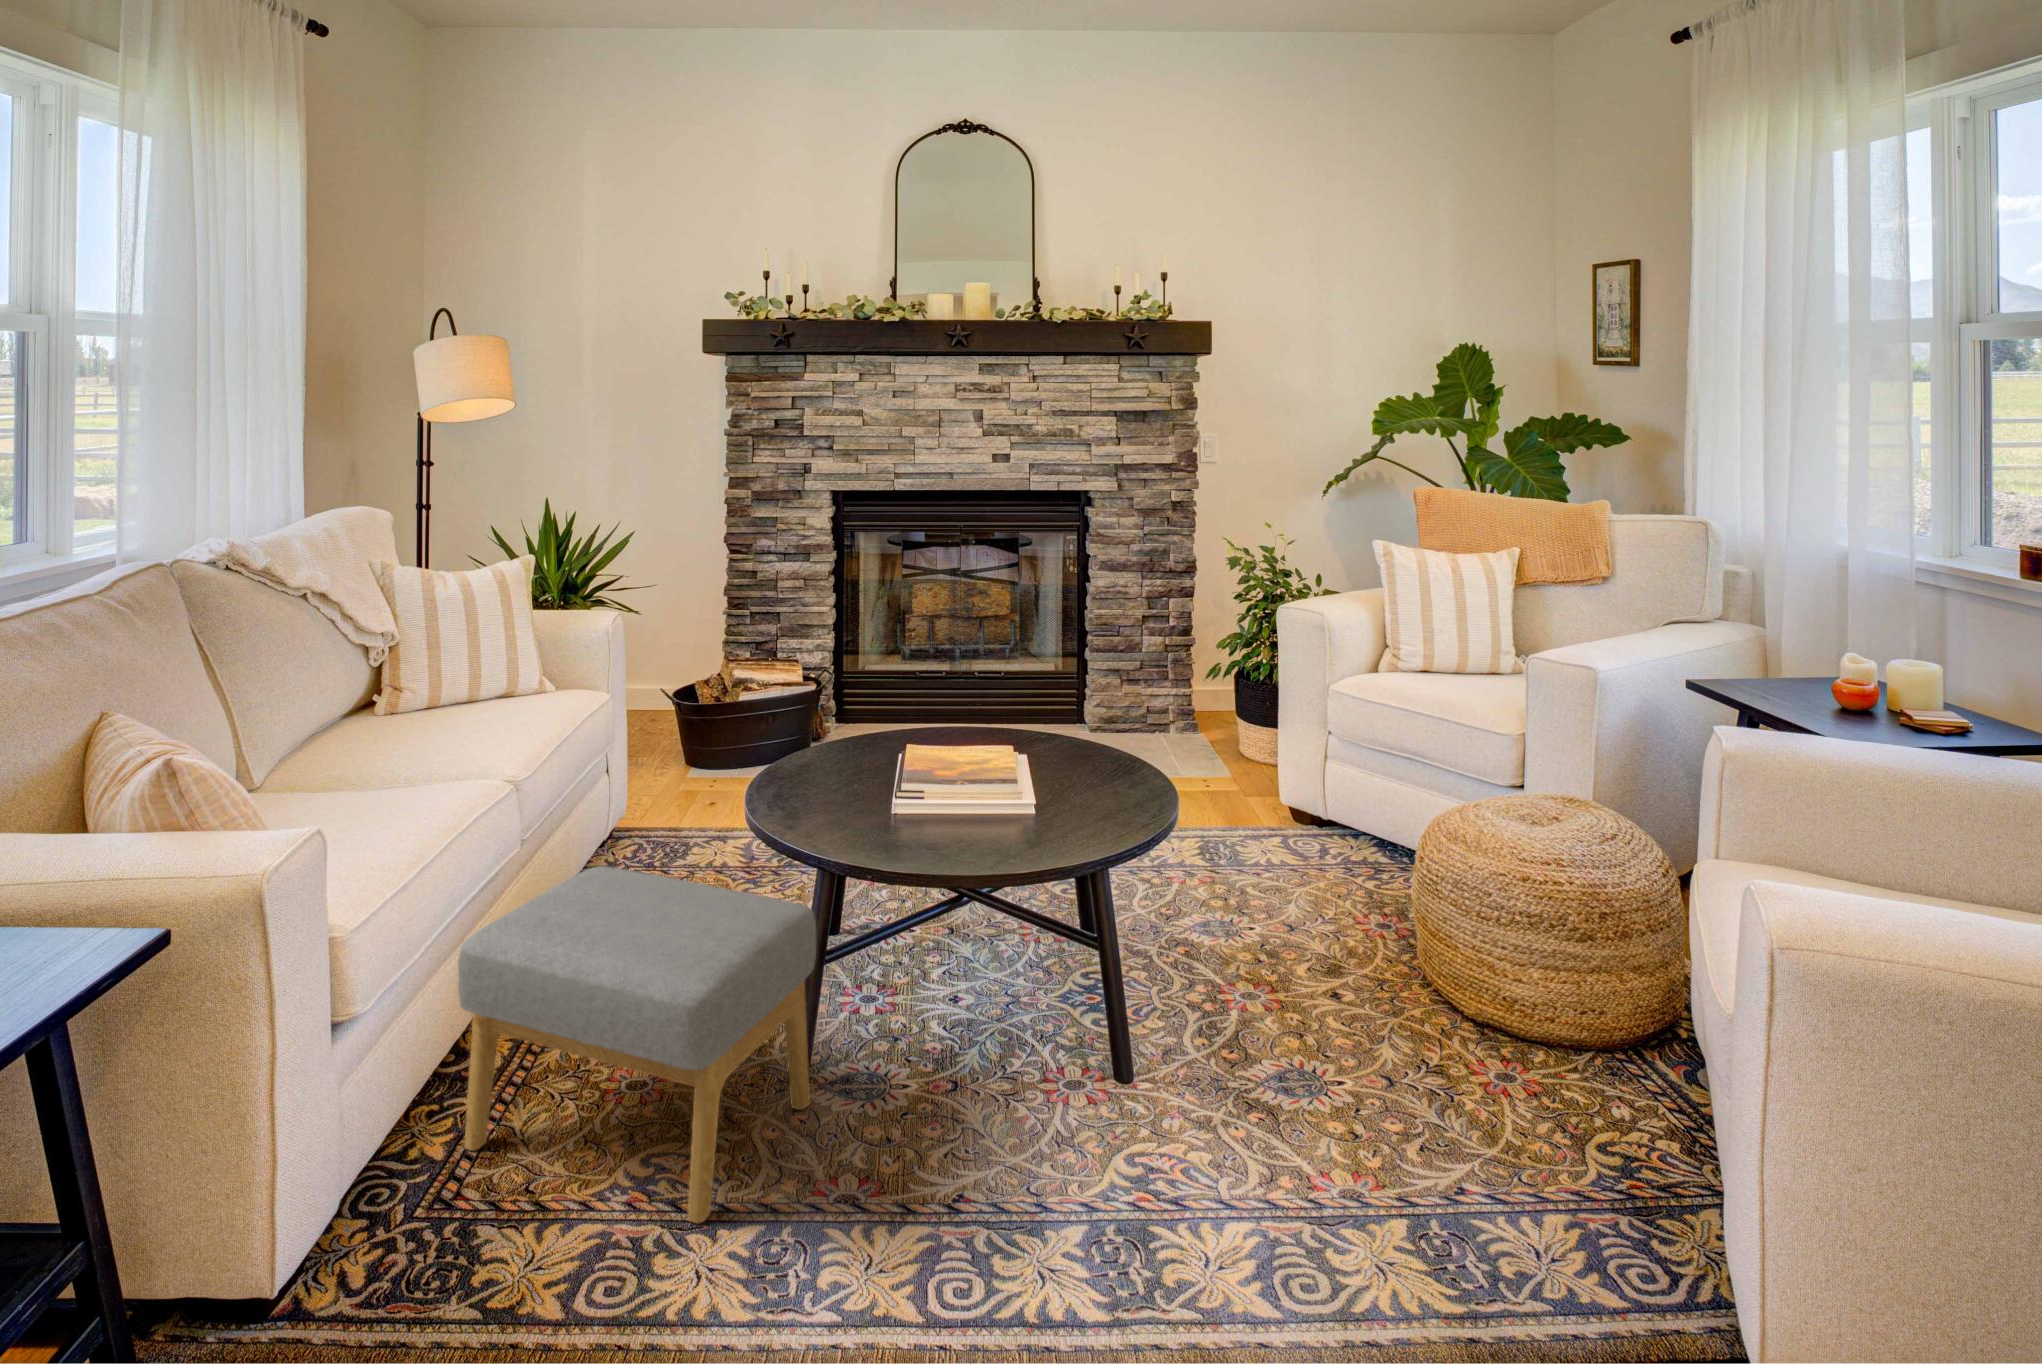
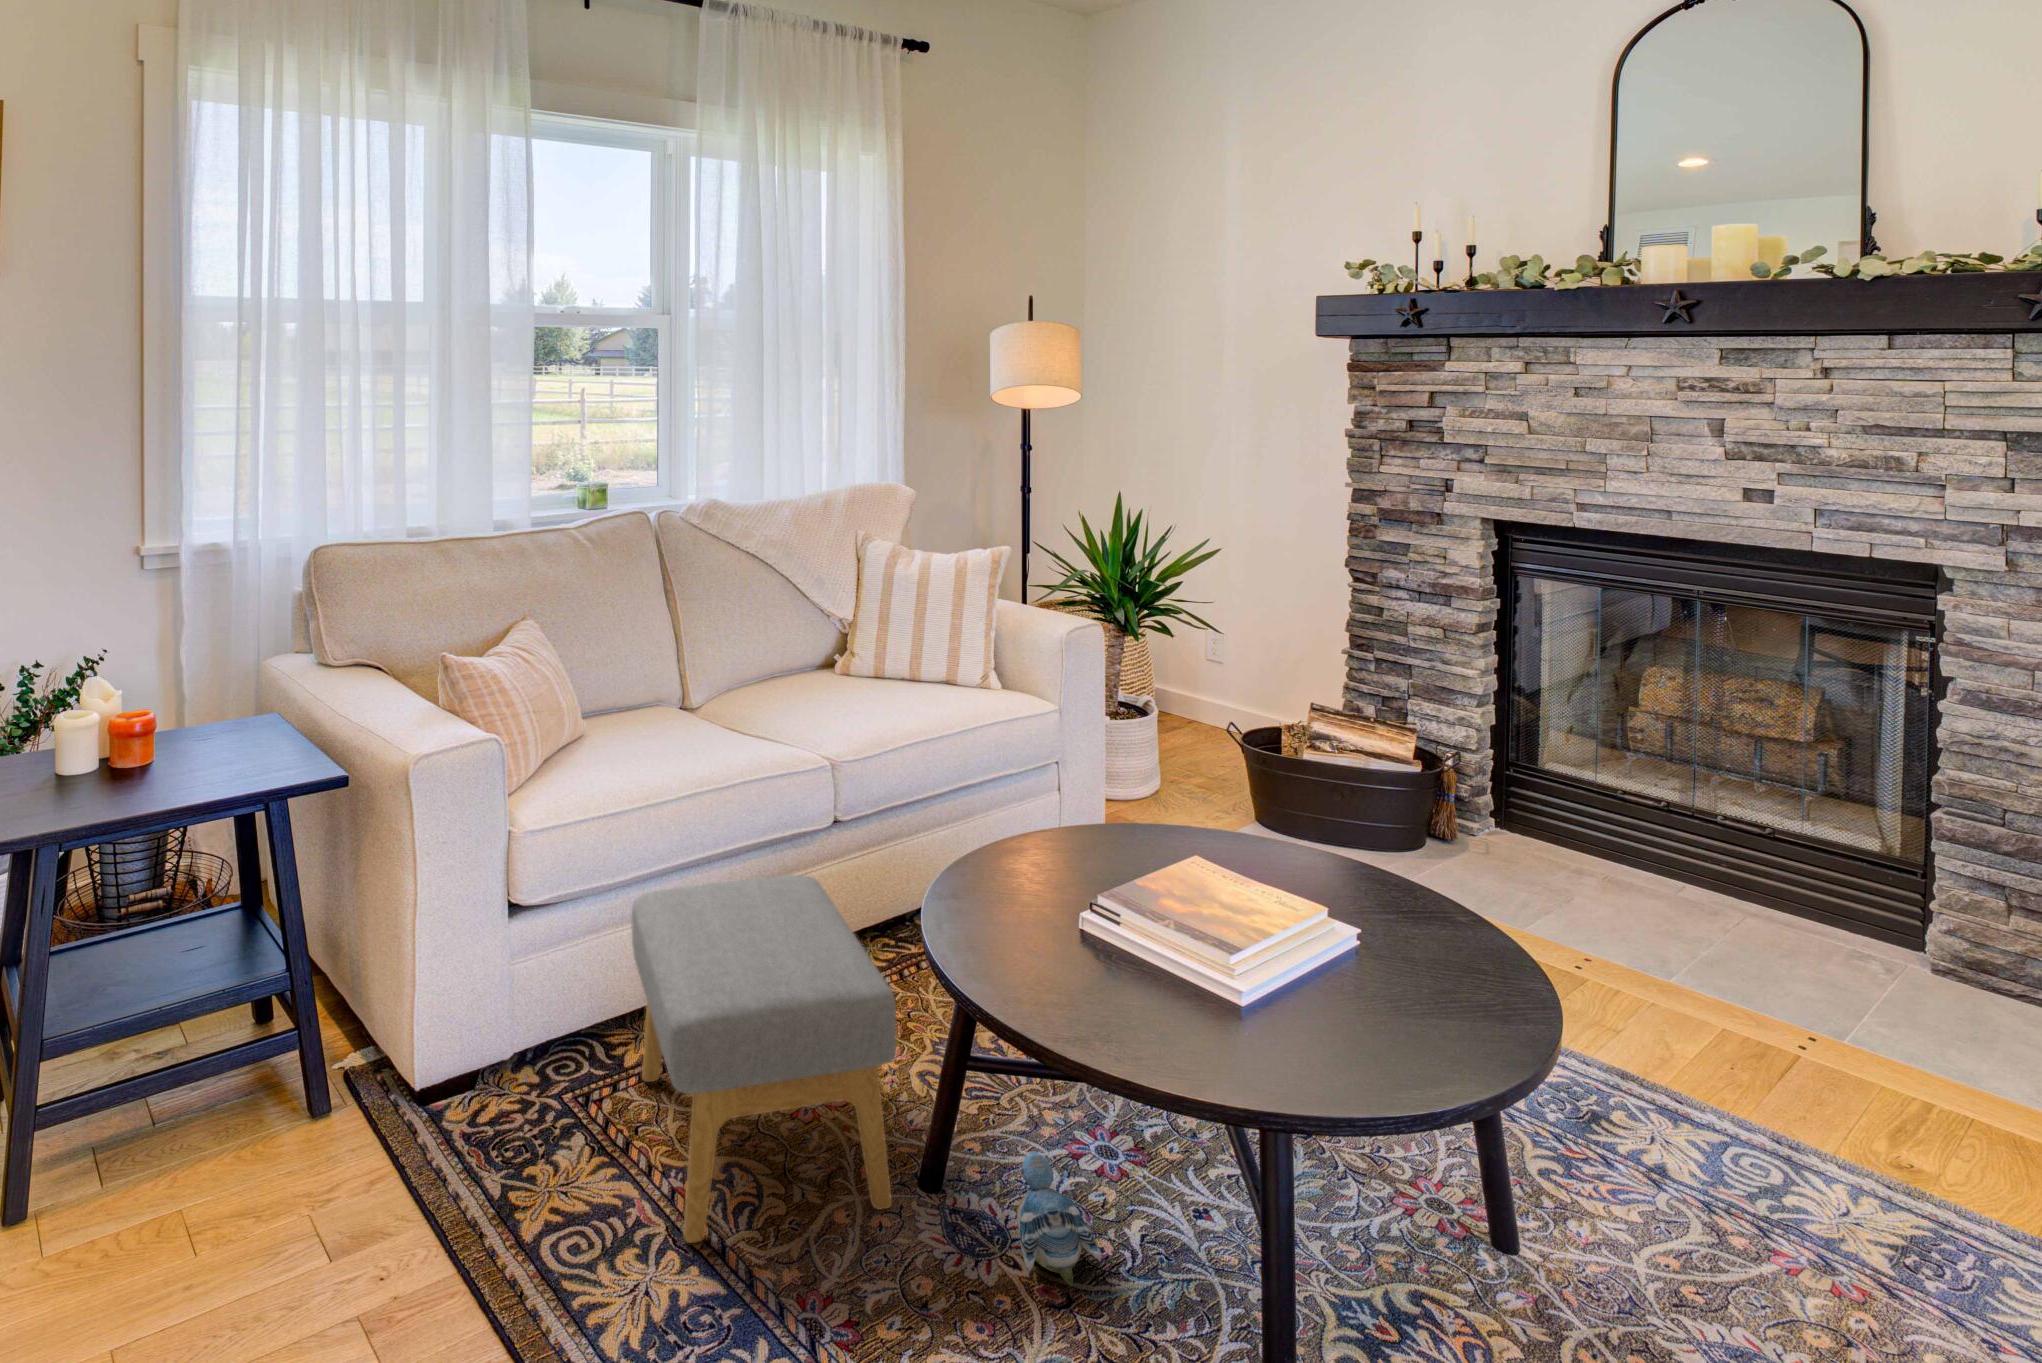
plush toy: none [901,991,987,1073] -> present [1017,1151,1101,1287]

